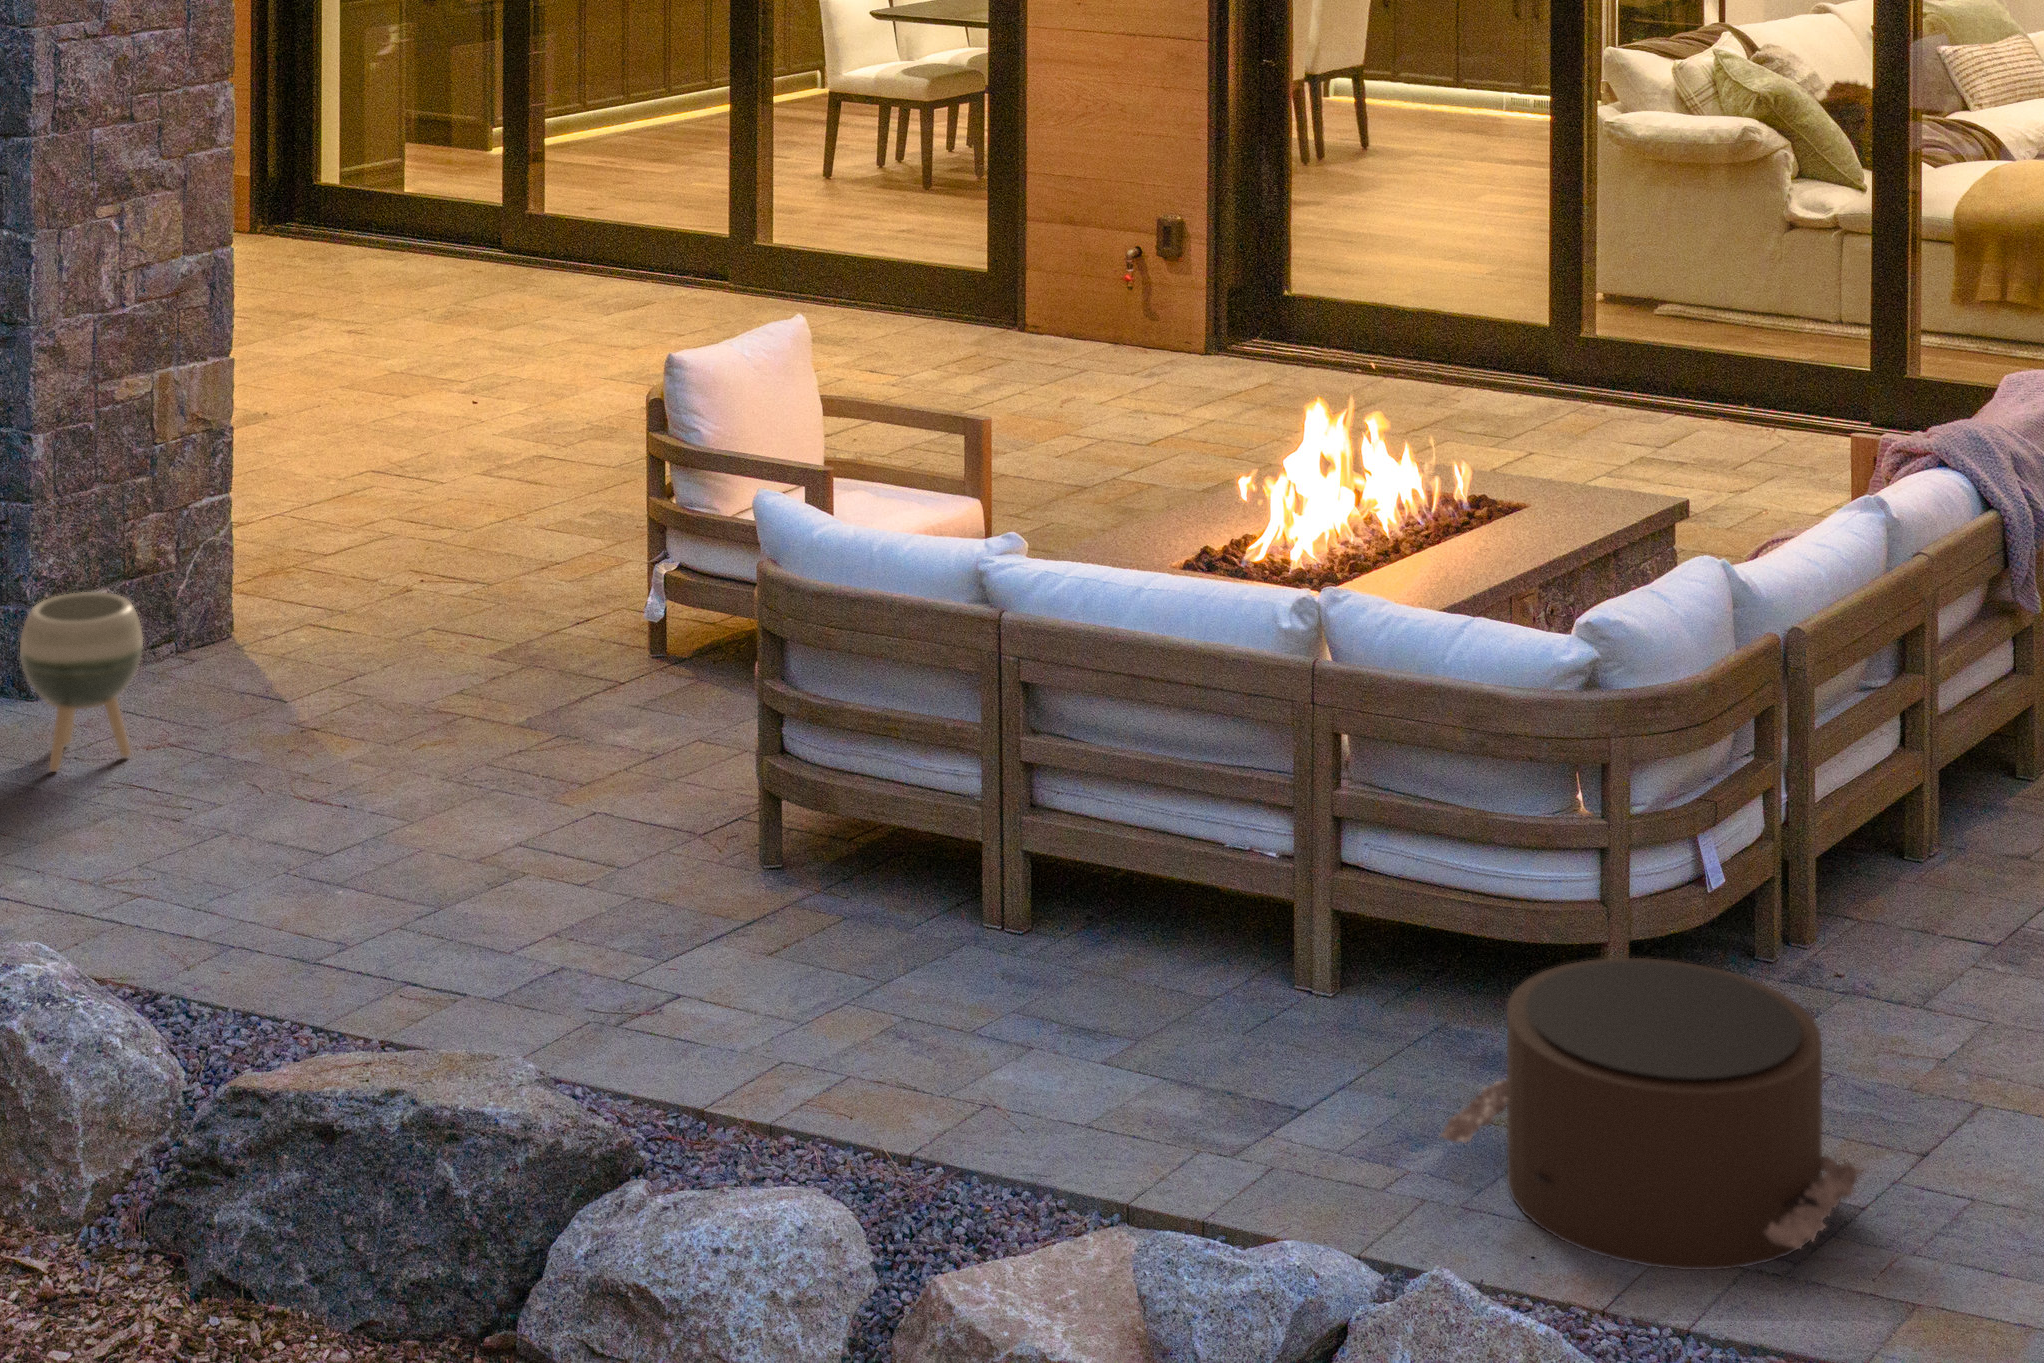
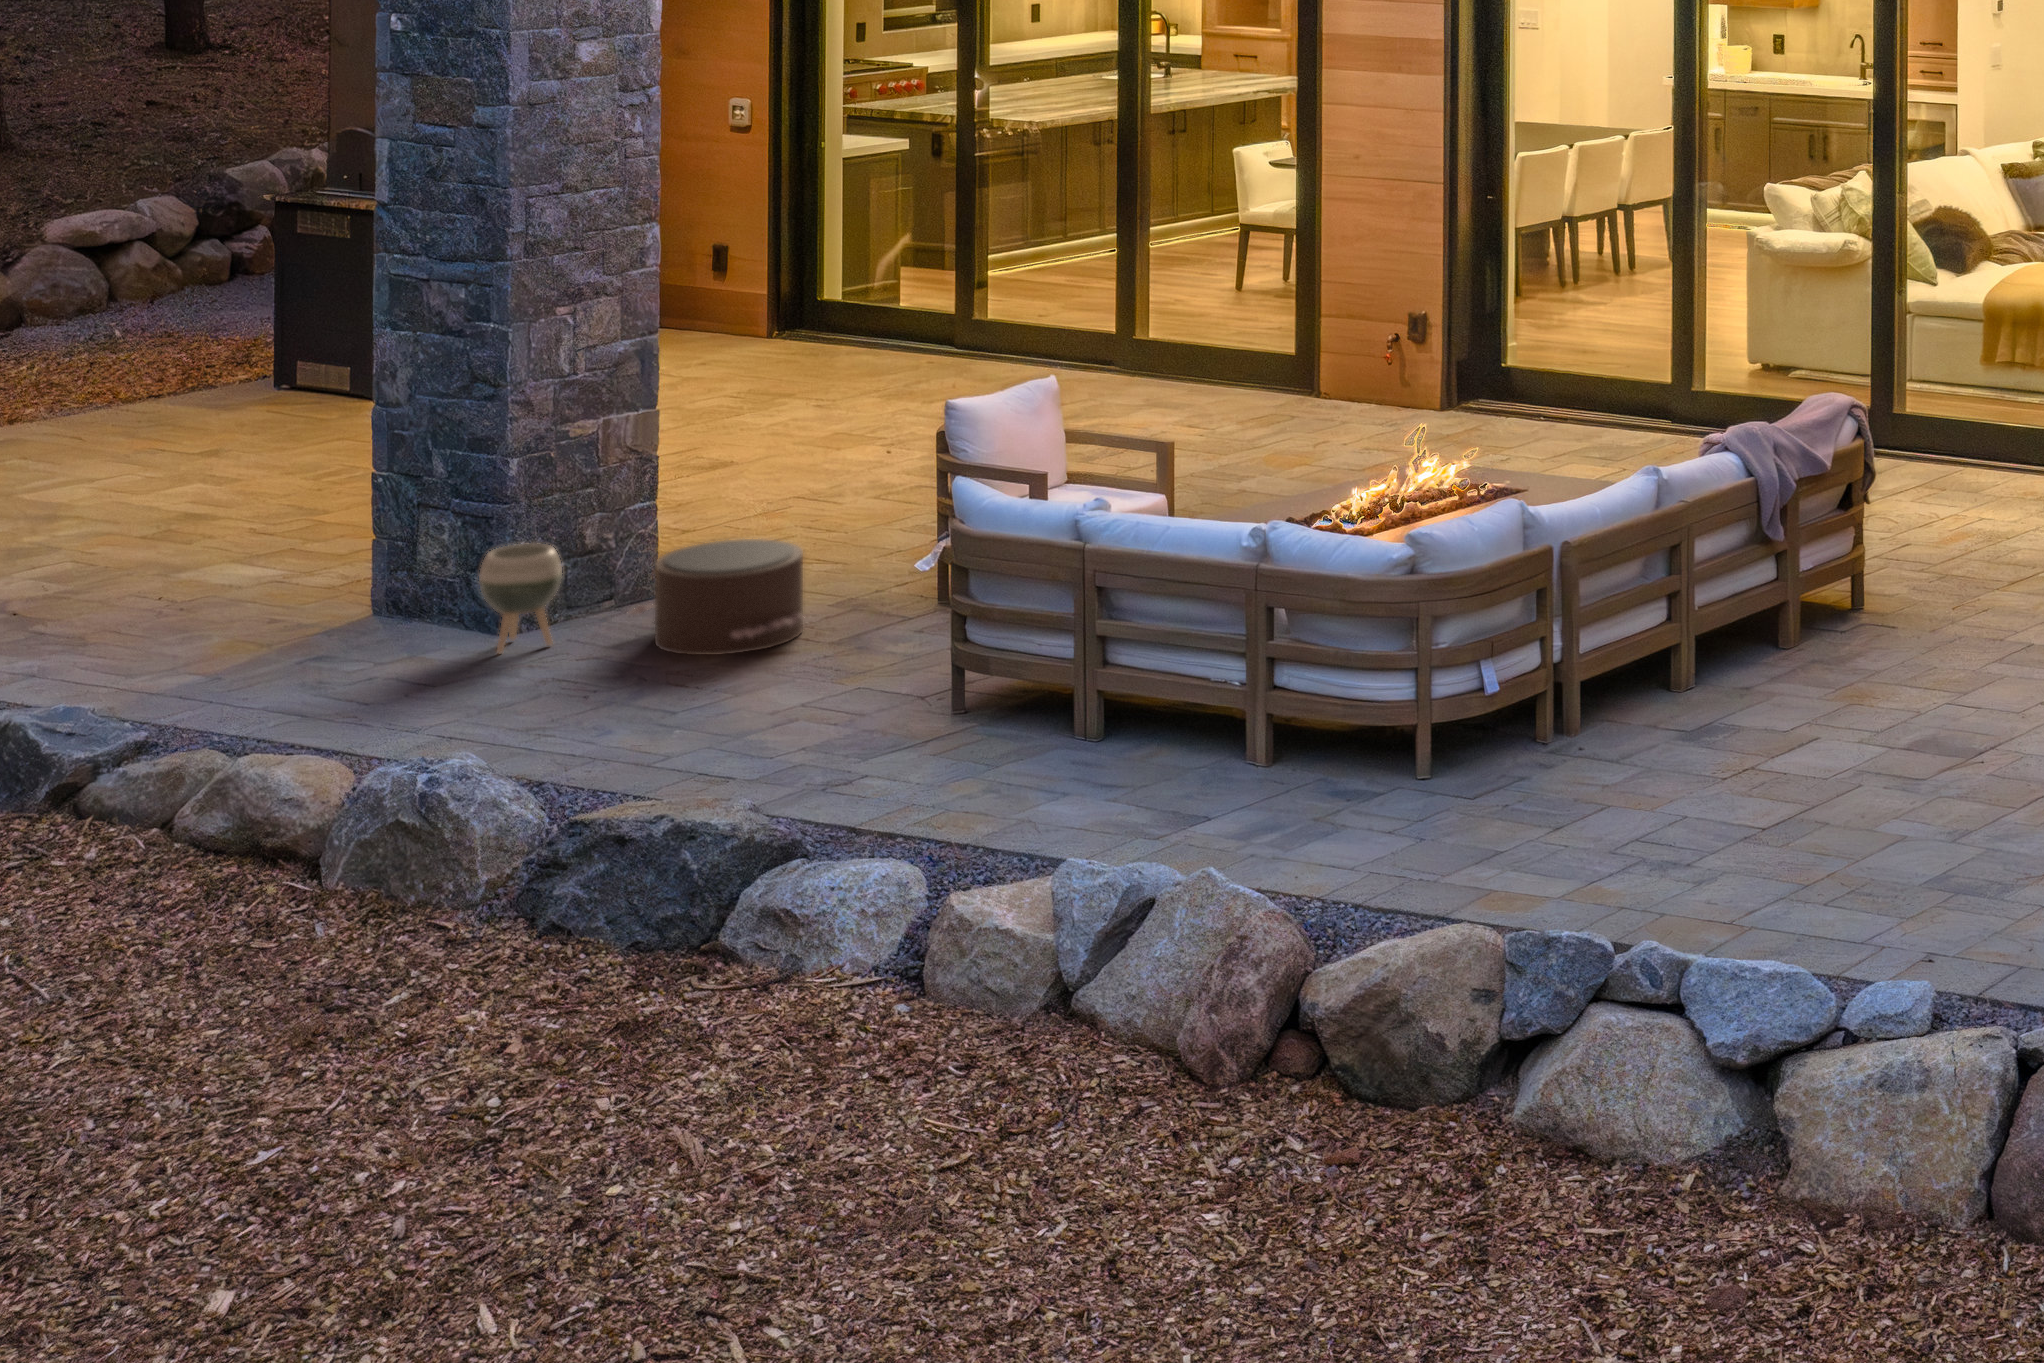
pouf: present [1441,958,1864,1270] -> present [631,539,803,655]

